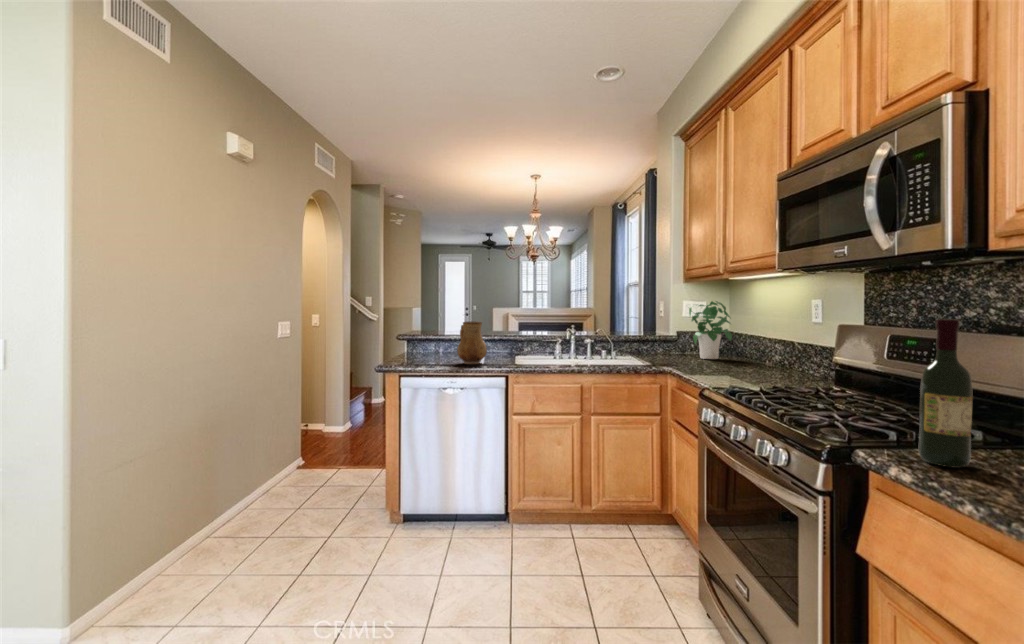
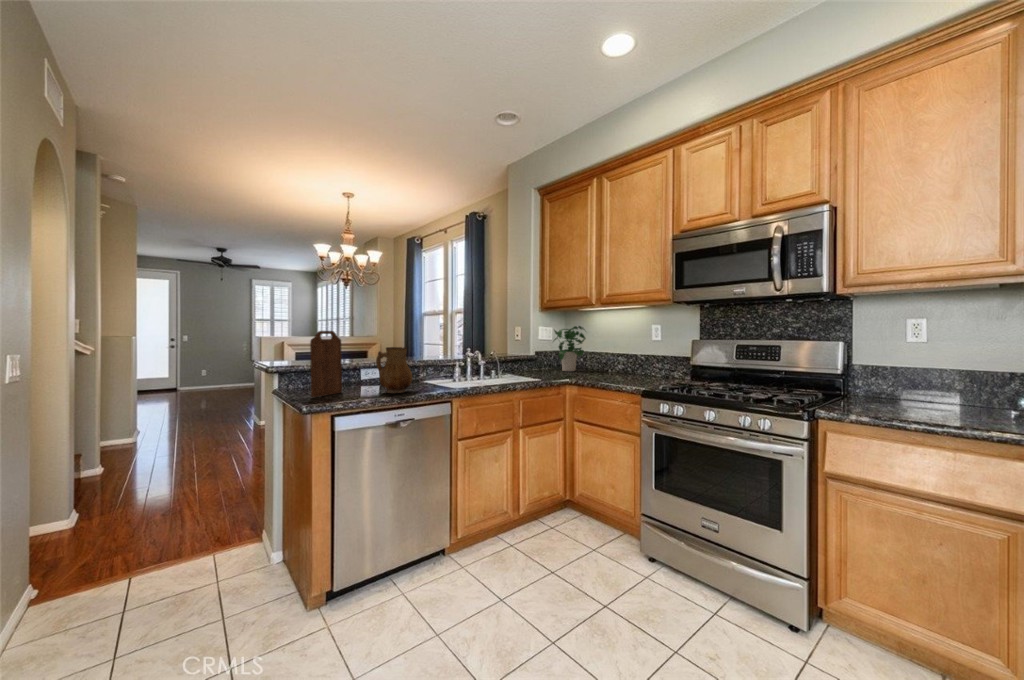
cutting board: none [410,306,441,361] -> present [310,331,342,397]
wine bottle: present [919,319,973,468] -> none [849,331,875,408]

